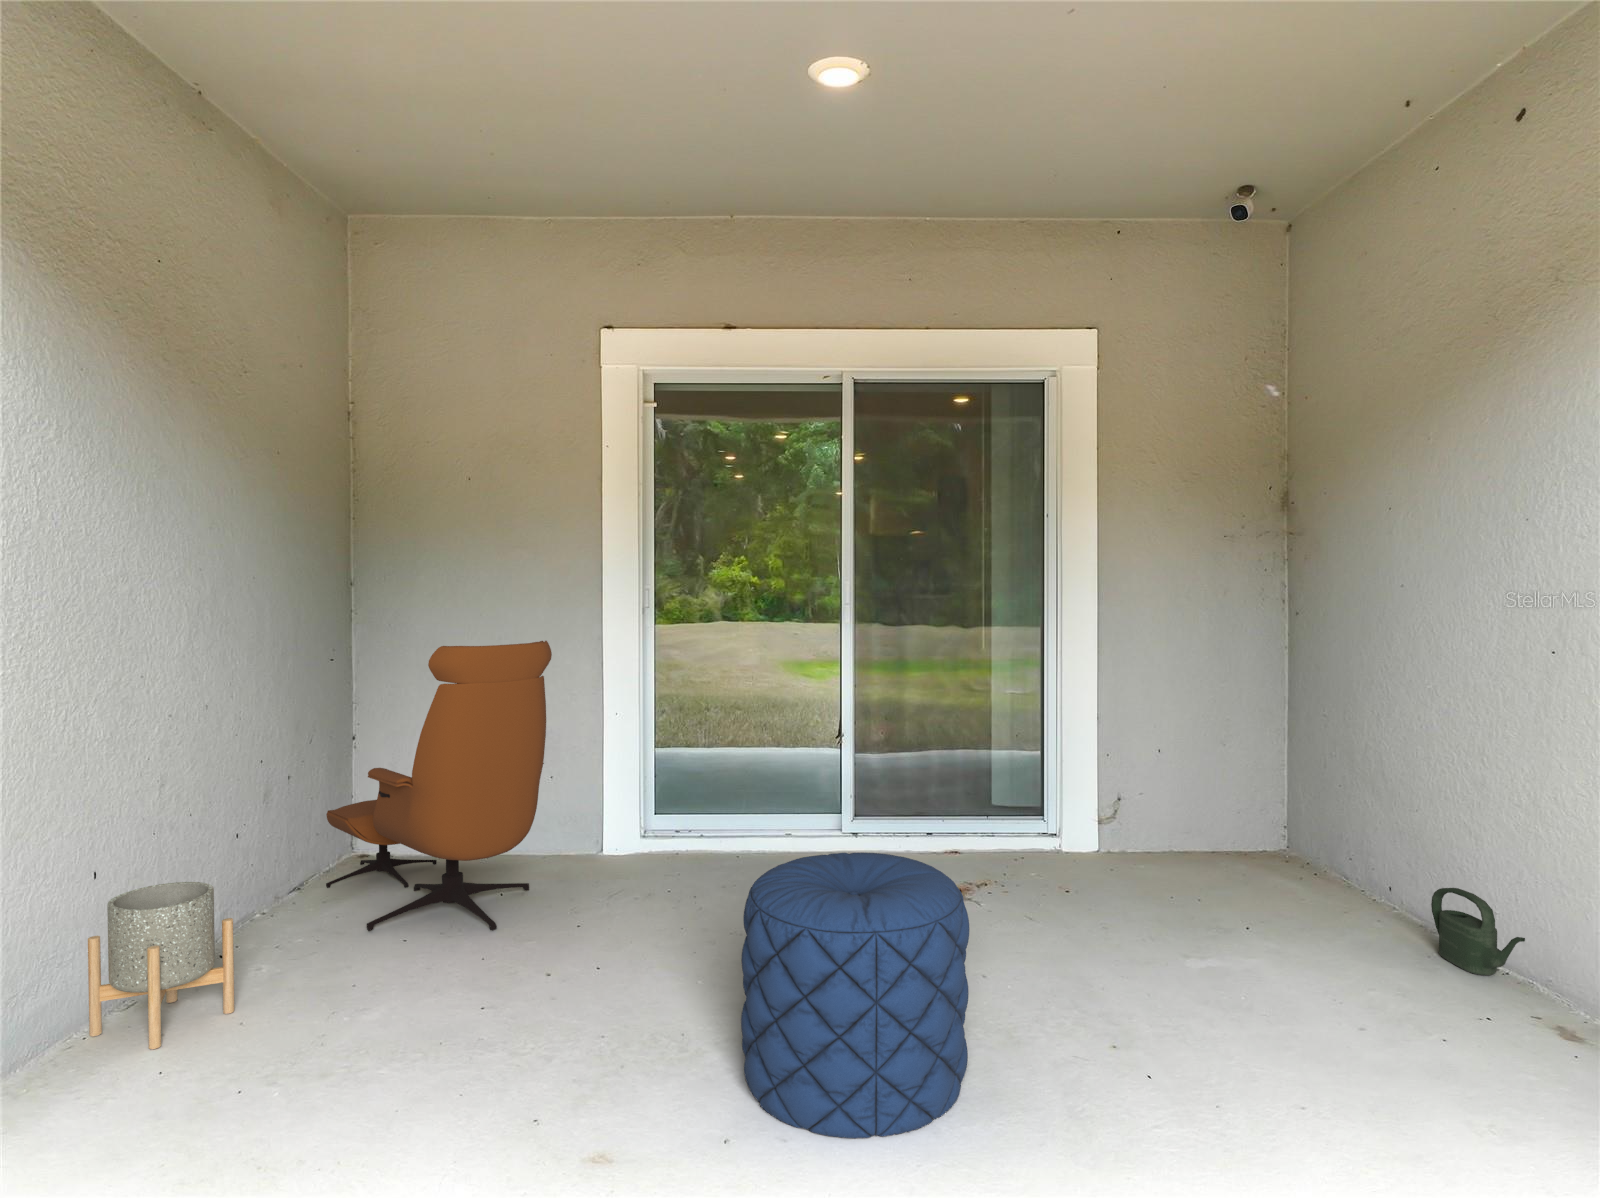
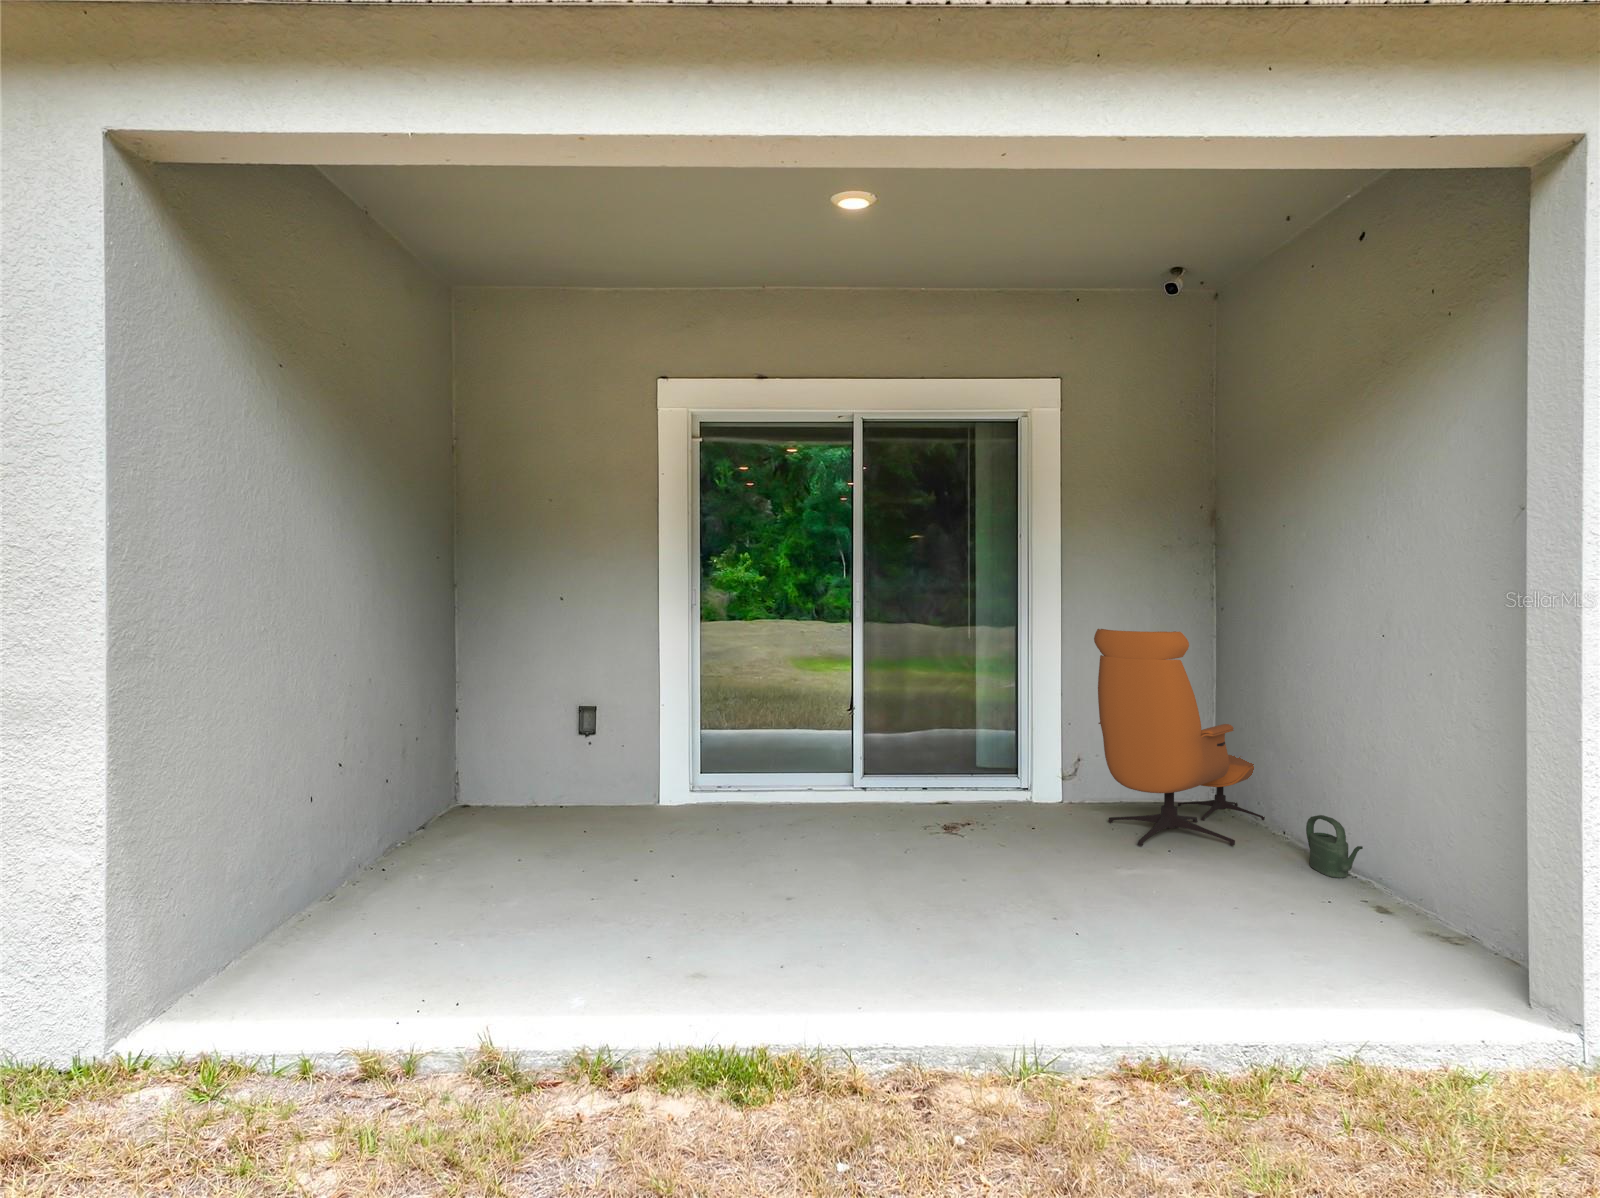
lounge chair: present [326,641,552,931] -> present [1094,629,1265,846]
pouf: present [741,852,969,1138] -> none [792,779,951,962]
planter: present [88,882,234,1049] -> none [317,806,415,920]

